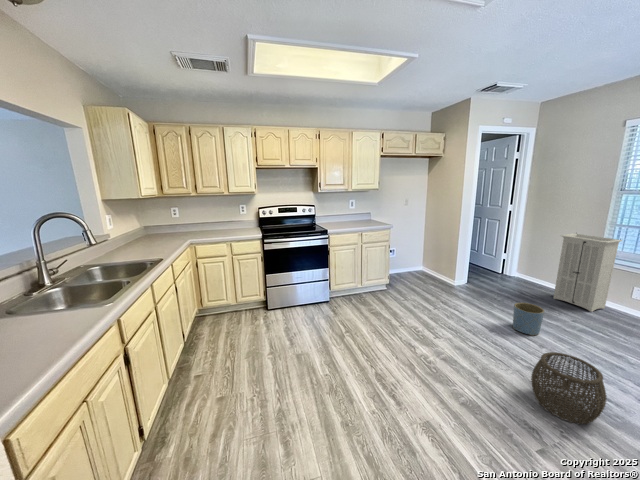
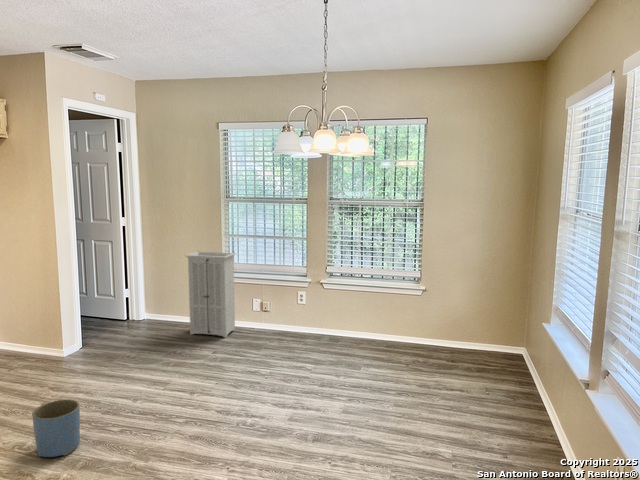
planter: present [513,303,544,336] -> present [32,399,80,457]
woven basket: present [531,352,607,424] -> none [192,384,255,458]

